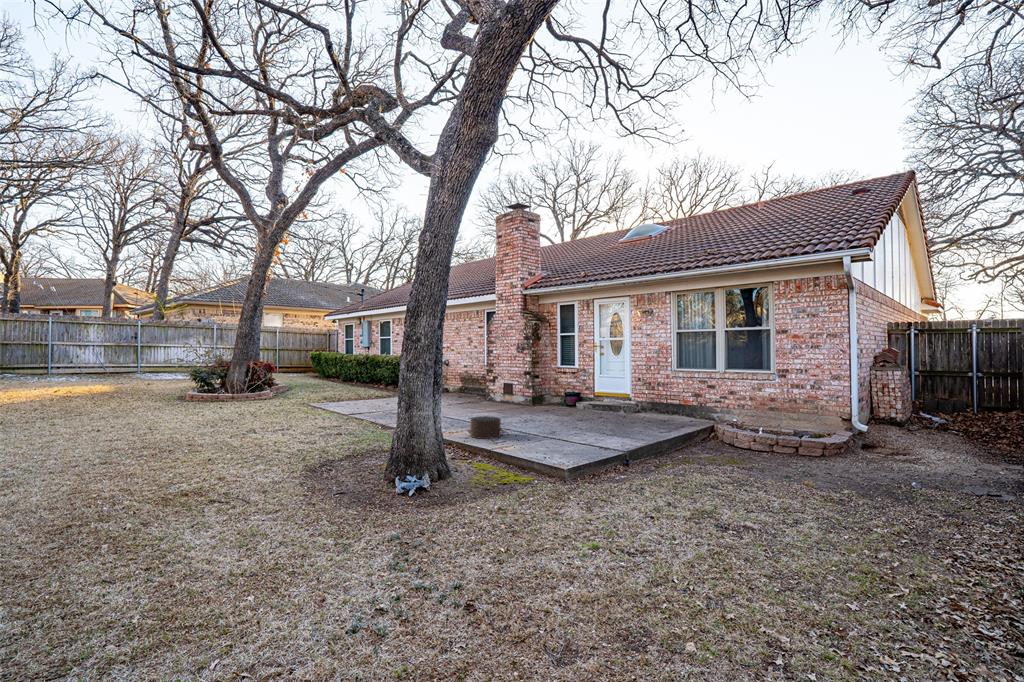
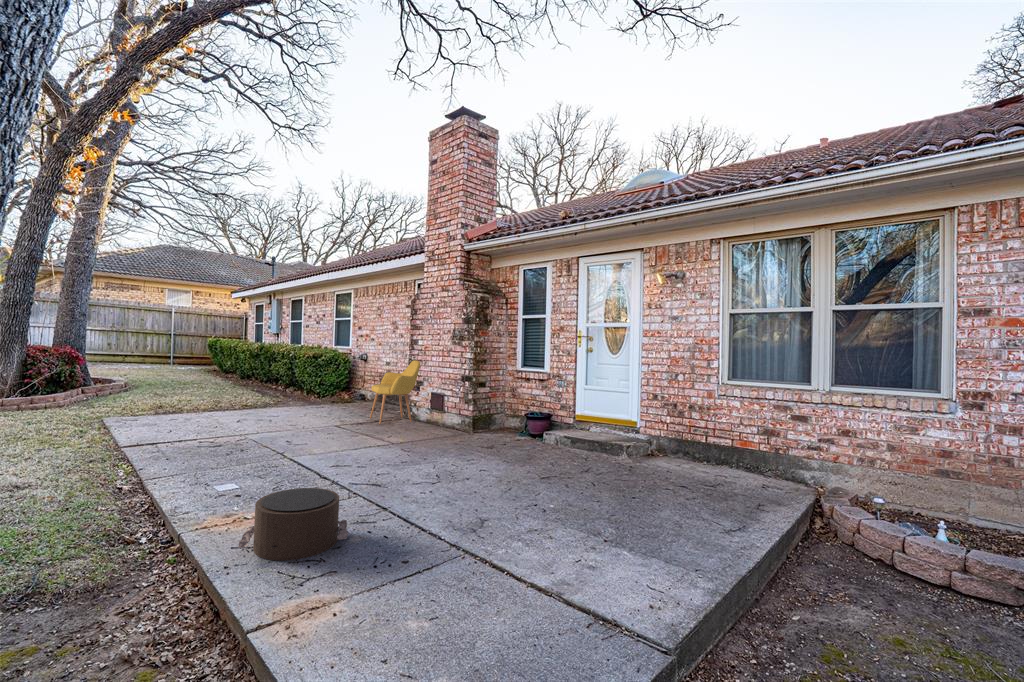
chair: none [466,363,496,403] -> present [370,360,420,424]

